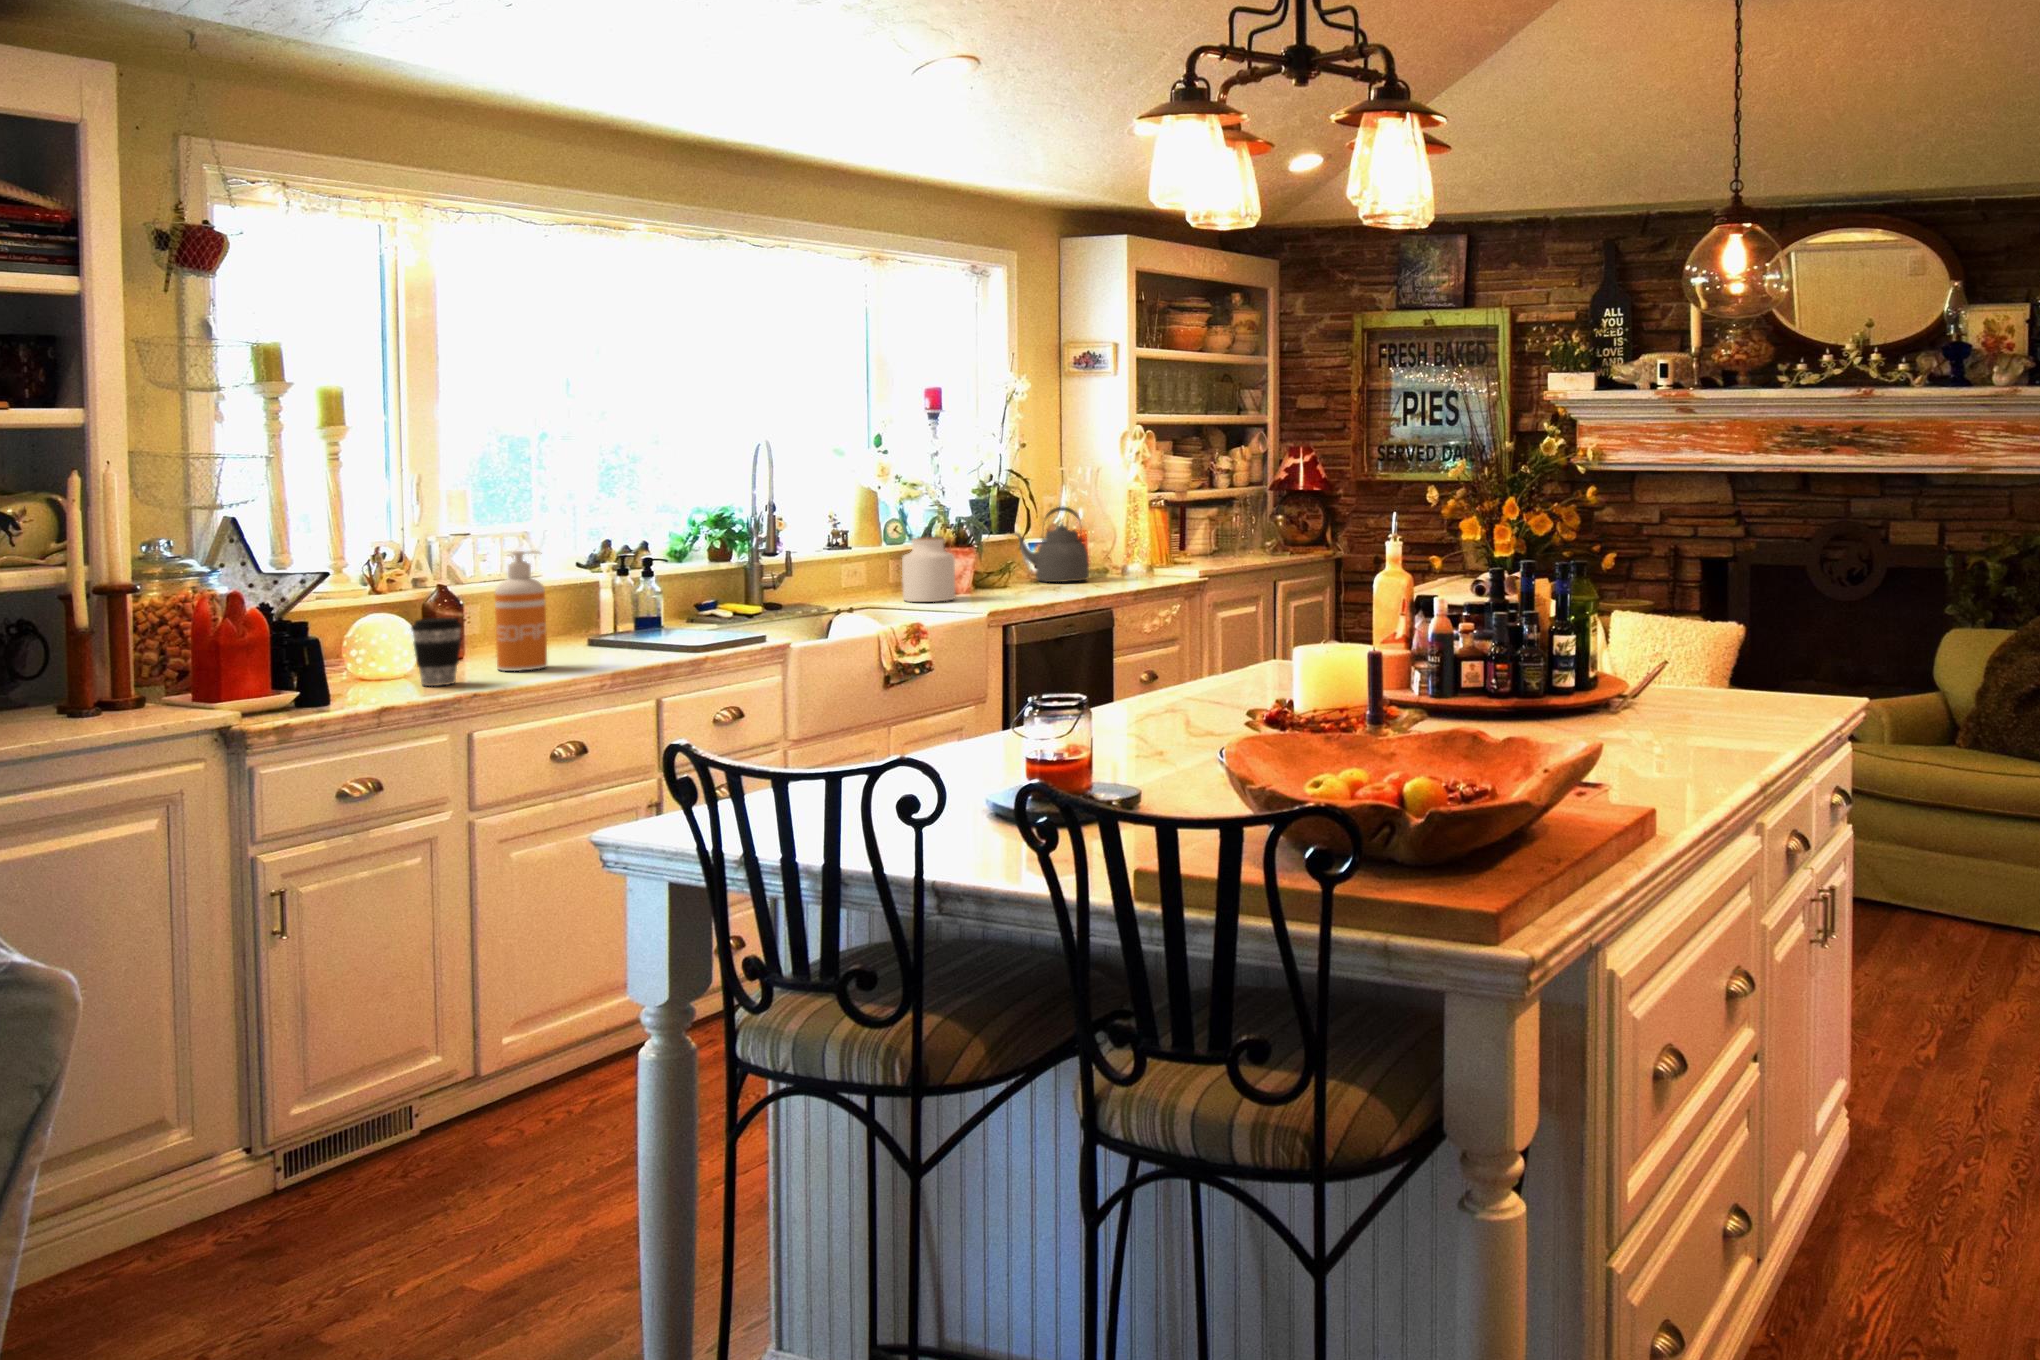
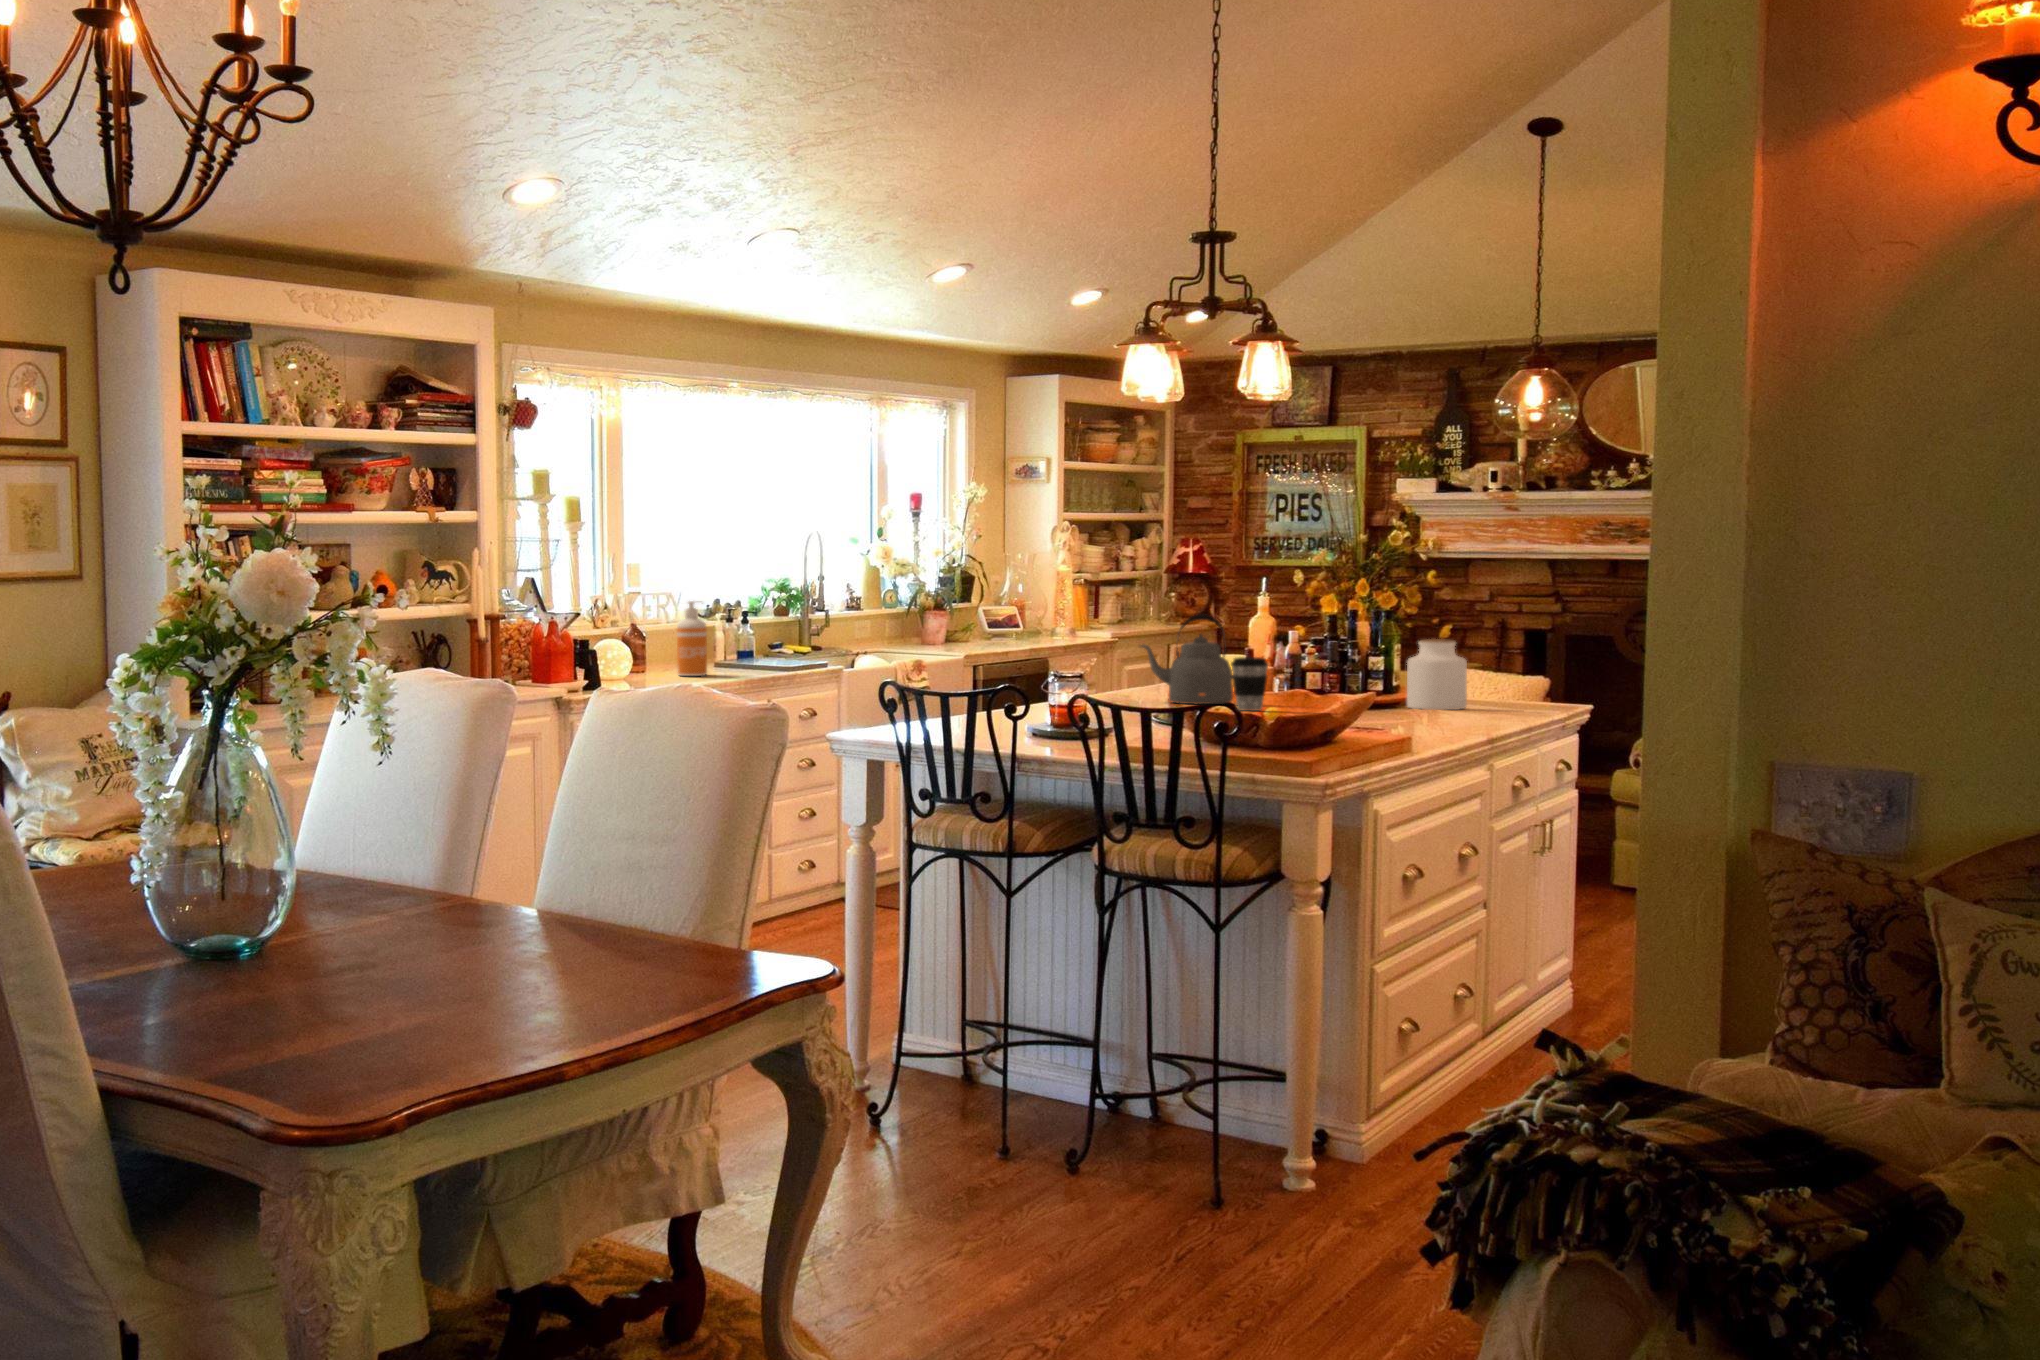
kettle: present [1014,507,1089,582] -> present [1141,614,1233,704]
jar: present [902,537,956,602] -> present [1407,639,1467,710]
coffee cup: present [411,618,461,686] -> present [1231,657,1268,711]

